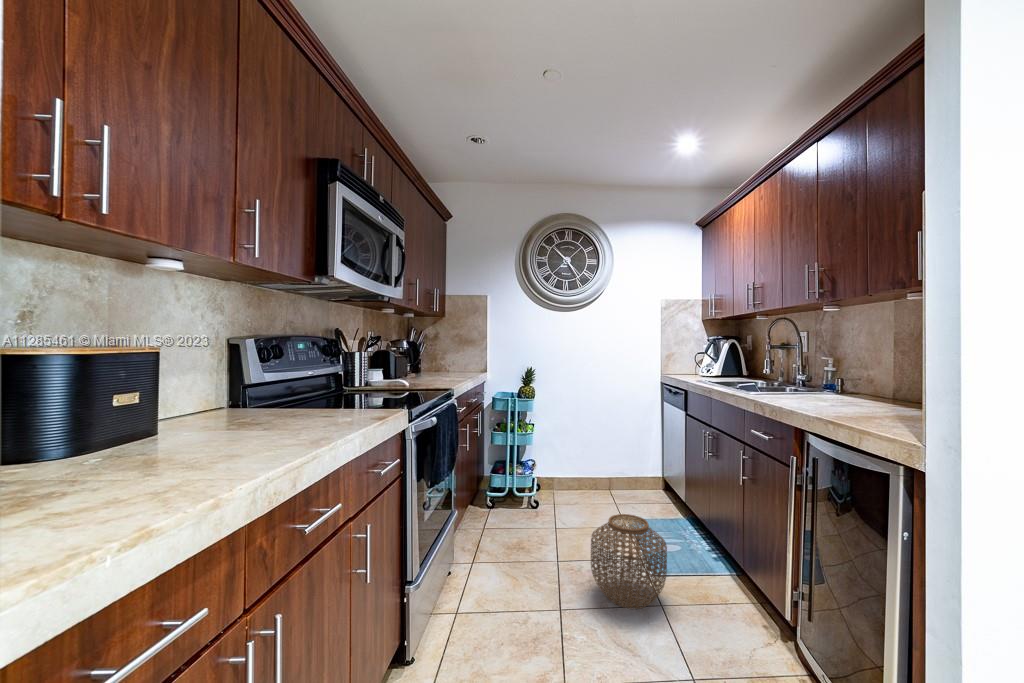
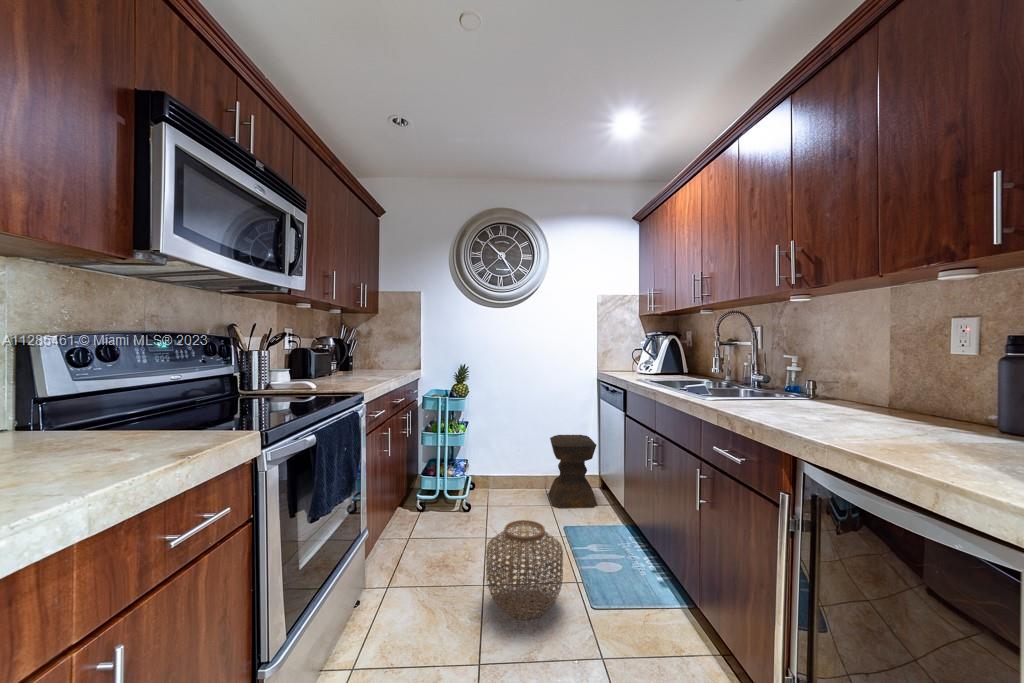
stool: none [611,436,663,507] -> present [548,435,598,508]

